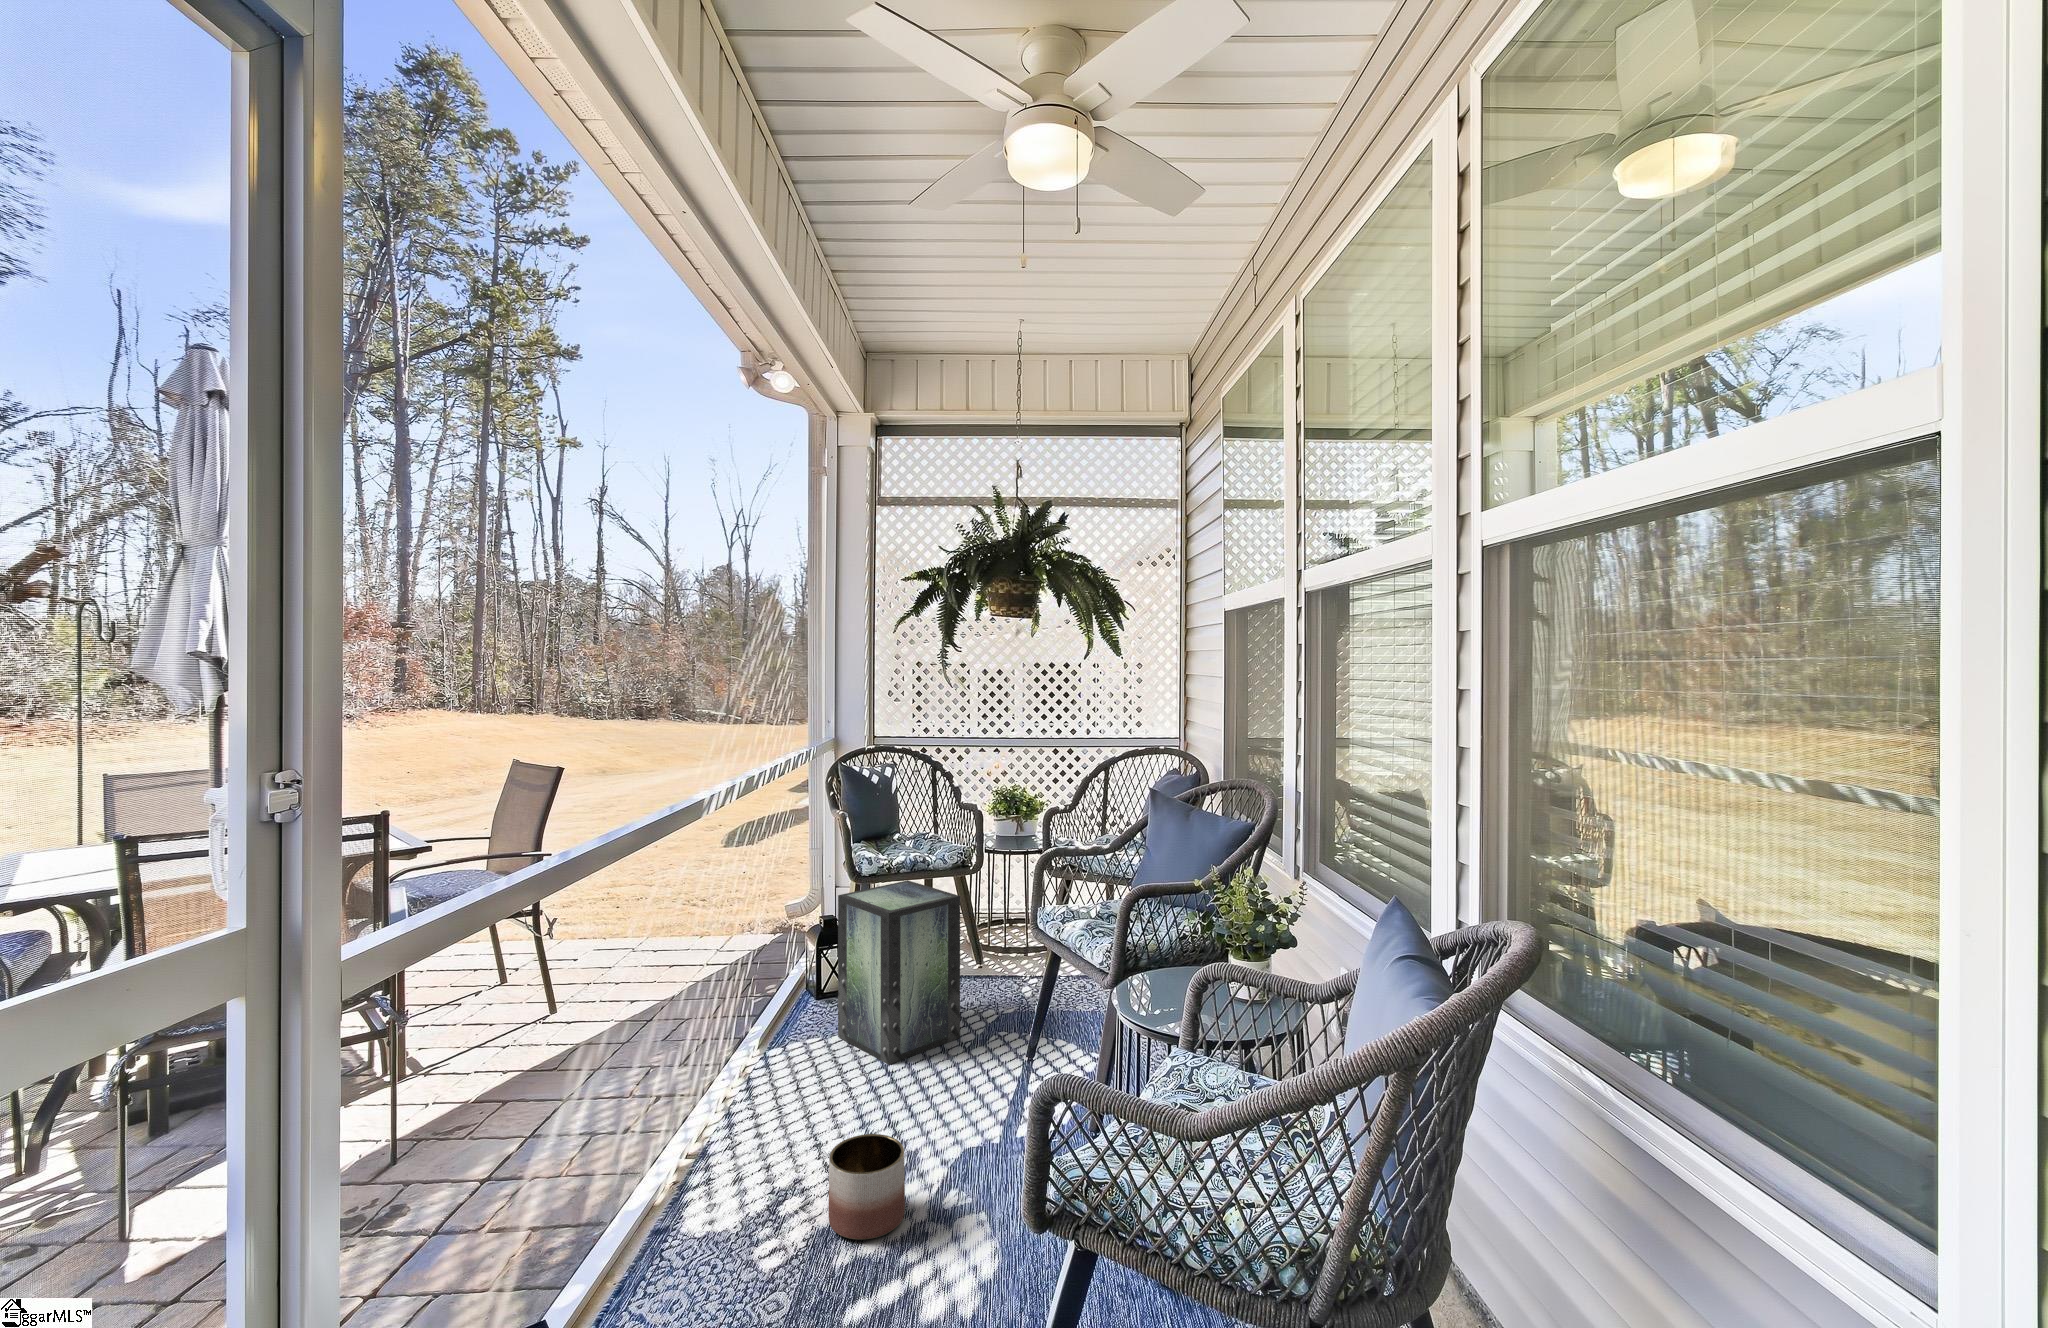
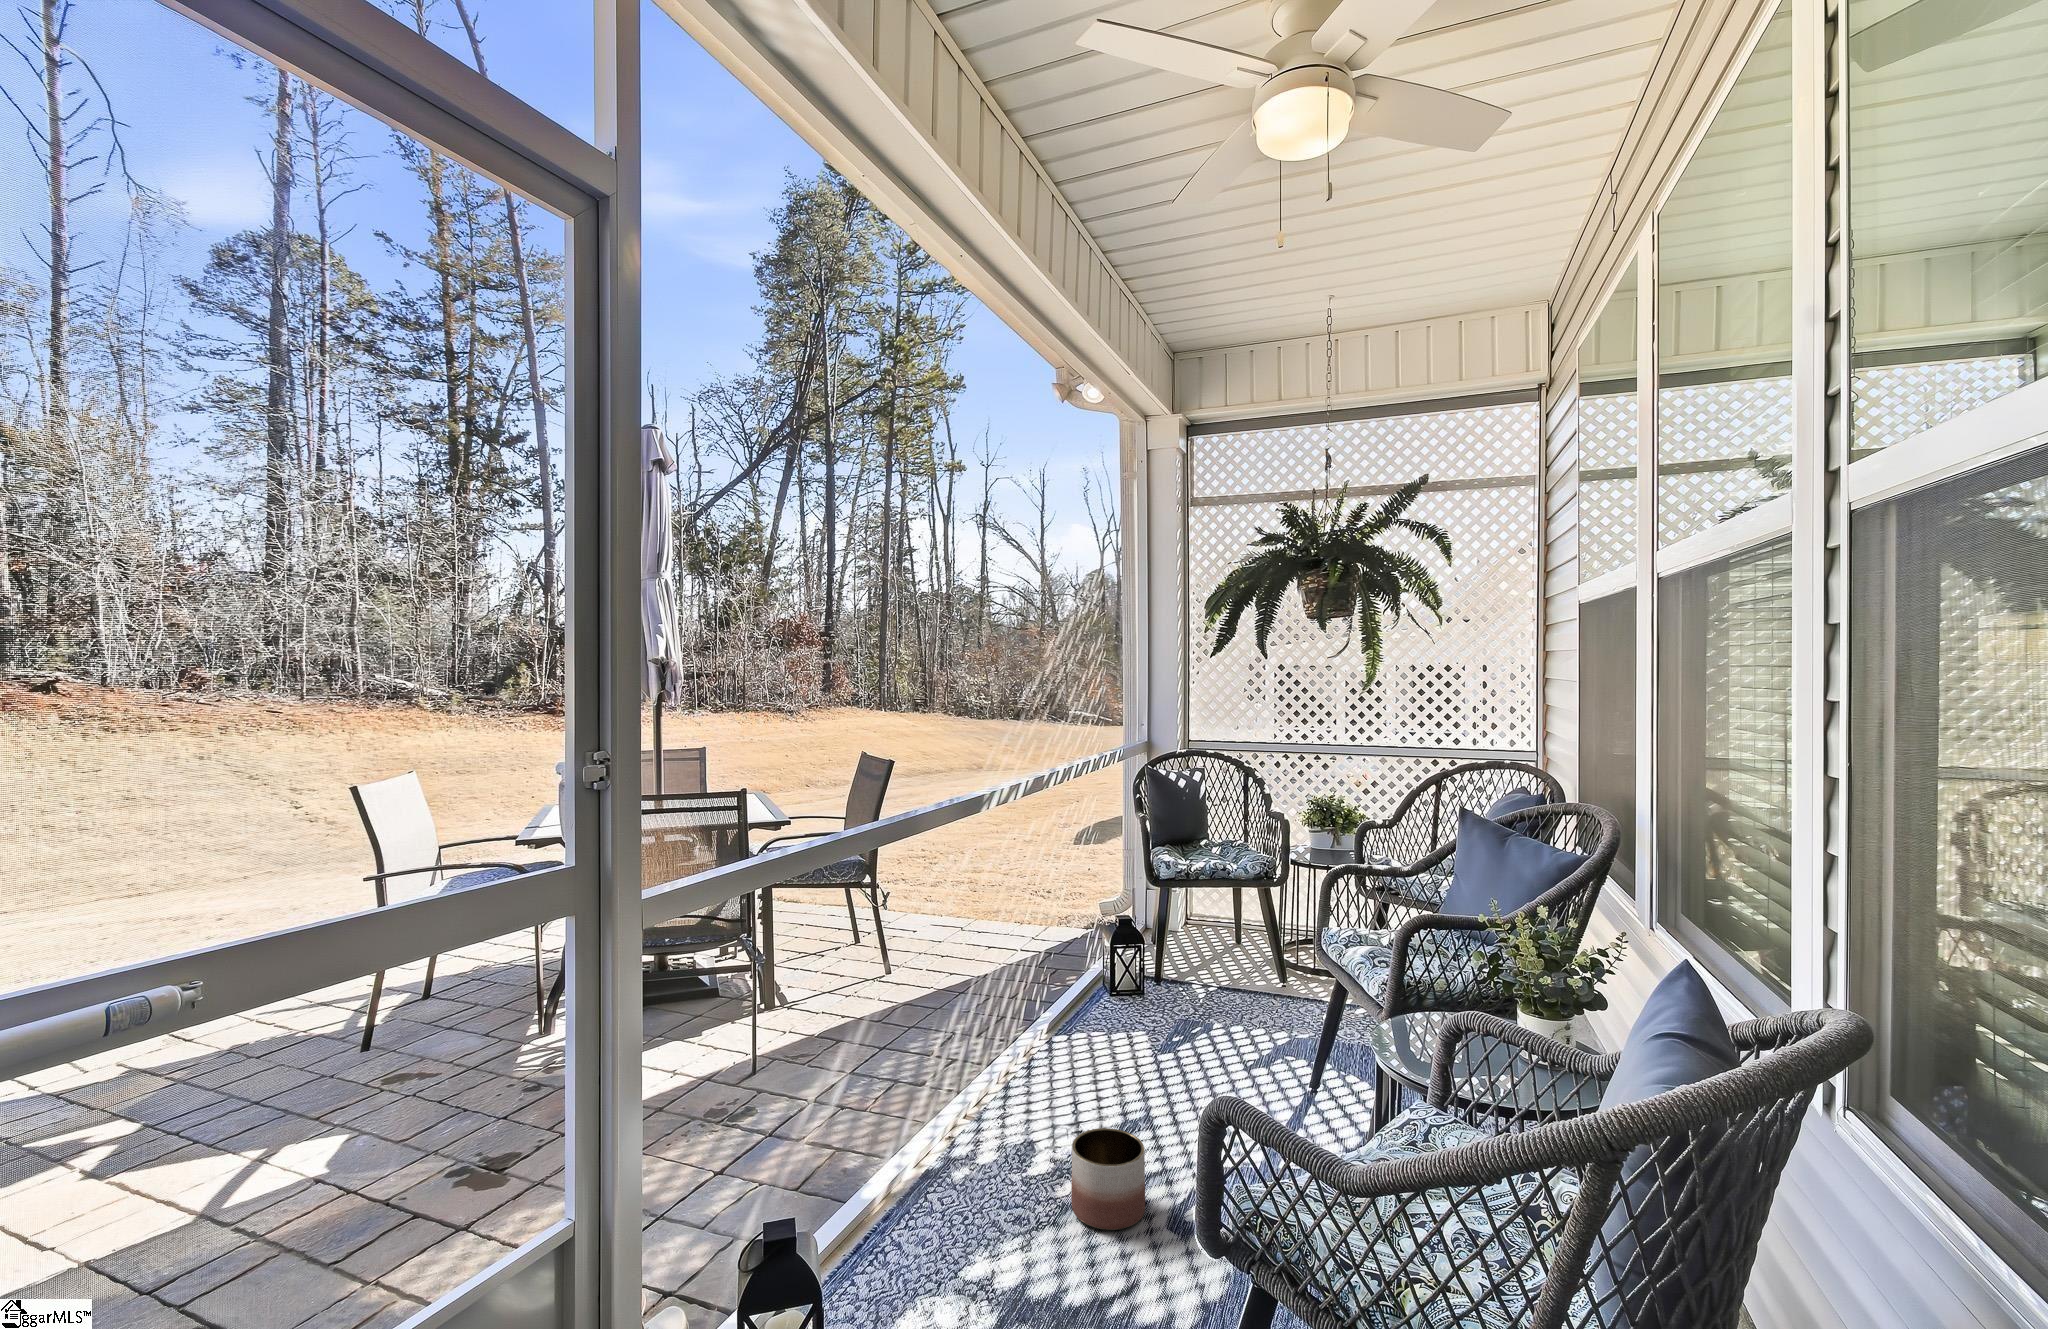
storage box: present [838,880,960,1065] -> none [1123,887,1244,1069]

